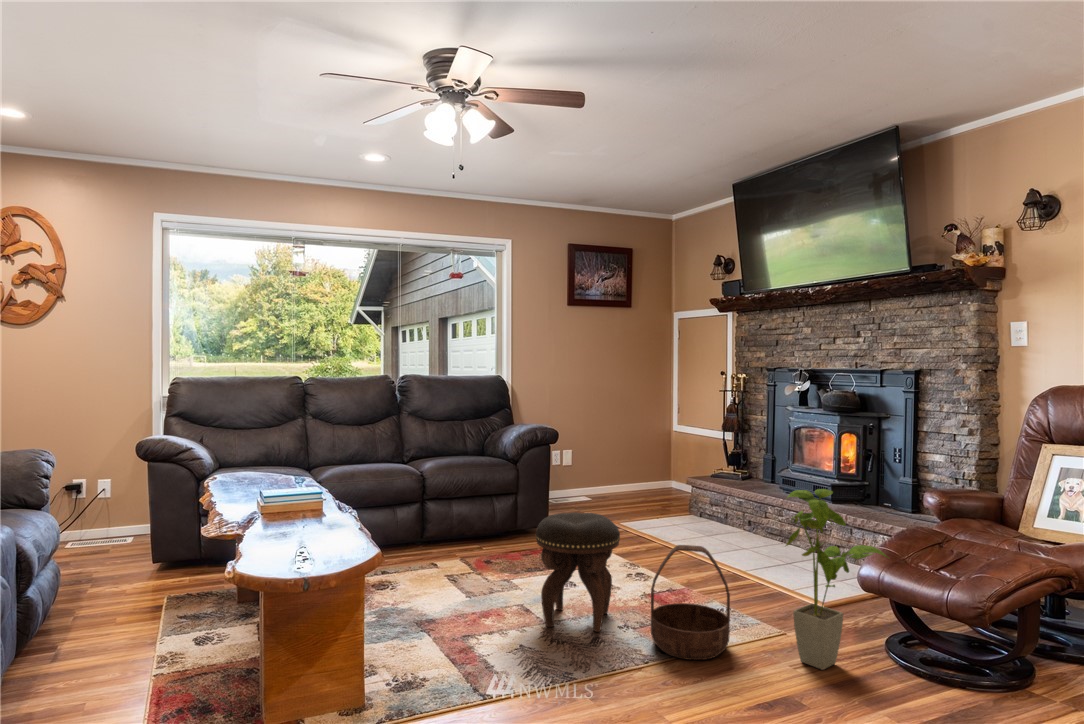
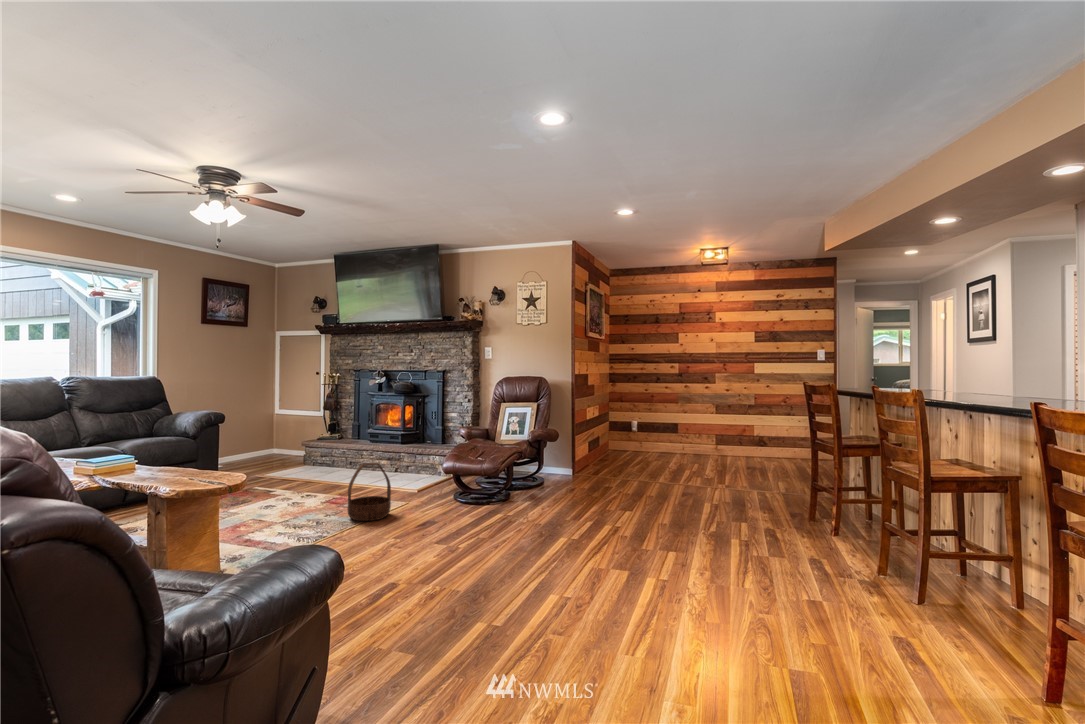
house plant: present [786,489,887,670] -> none [416,425,462,510]
footstool: present [536,513,620,632] -> none [267,457,323,527]

